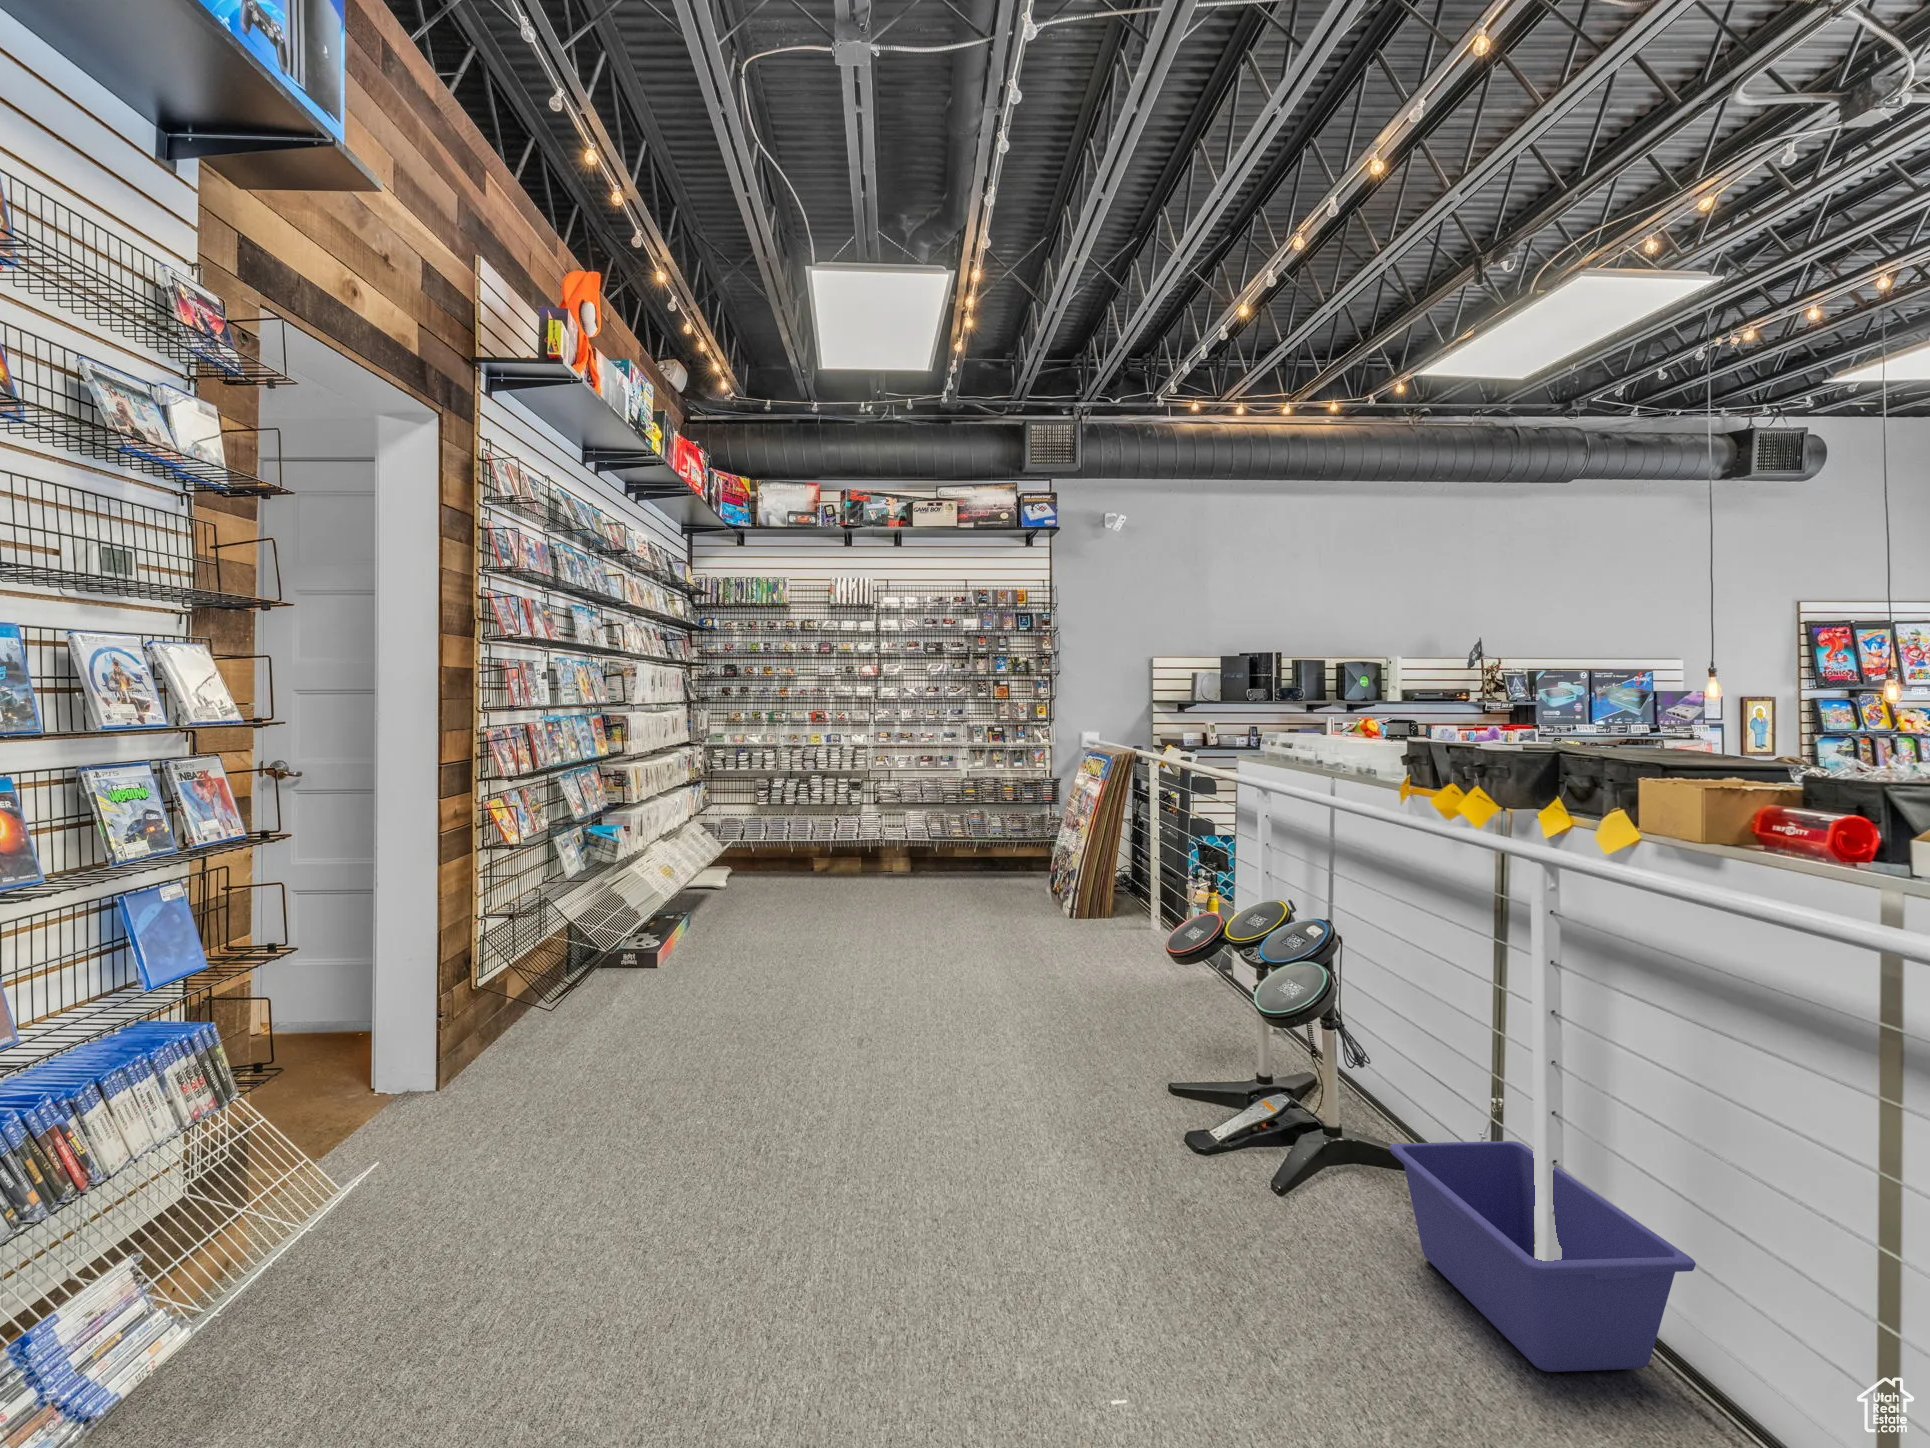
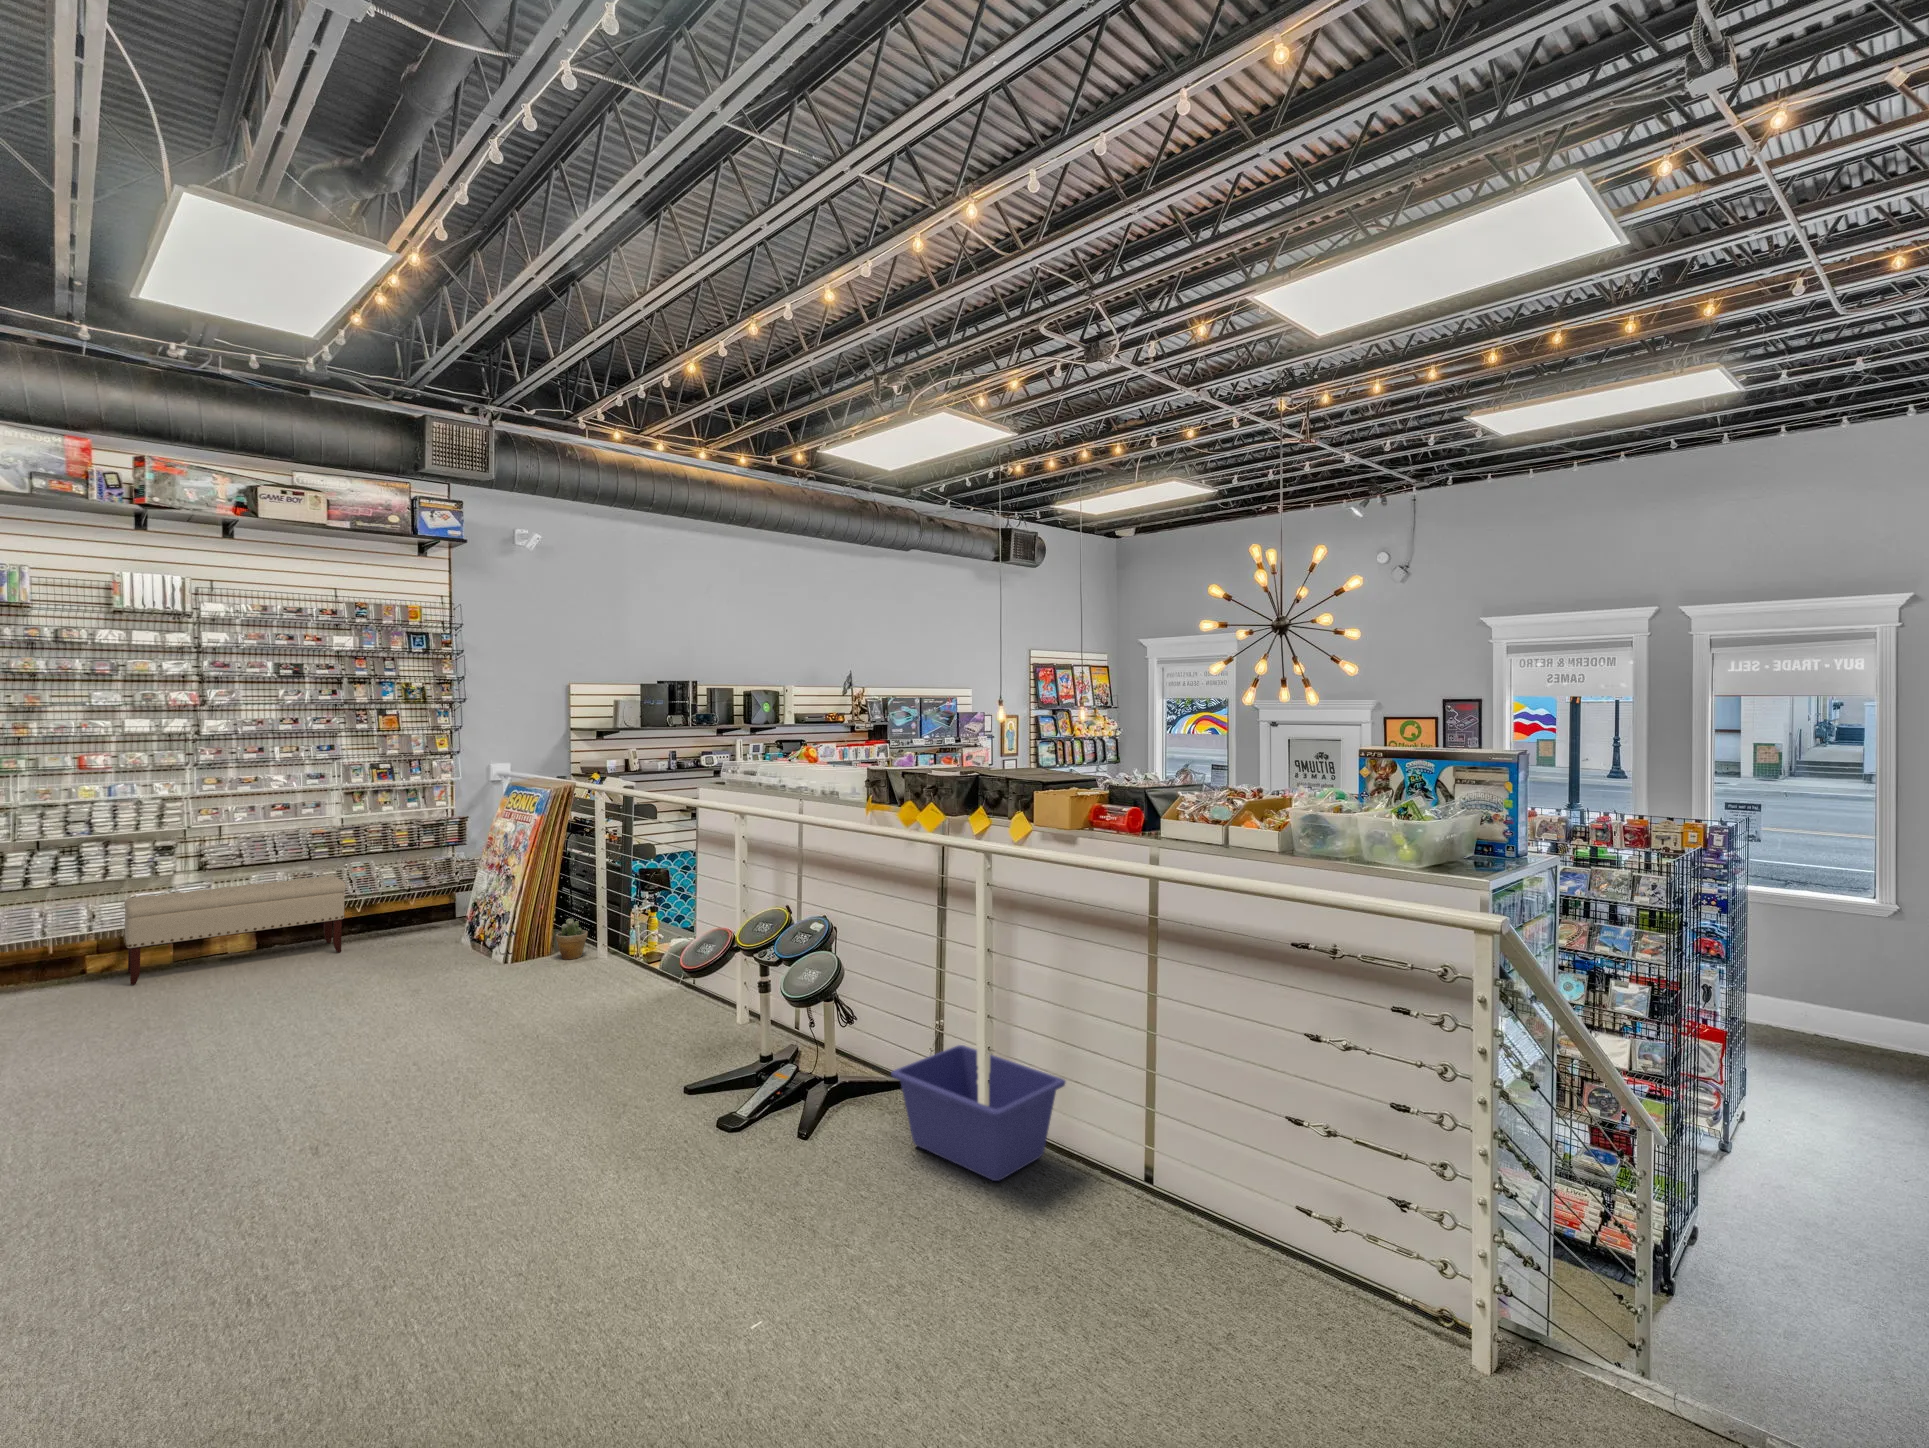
bench: none [833,817,966,882] -> present [123,876,346,985]
potted plant: none [1115,883,1144,924] -> present [556,919,588,960]

